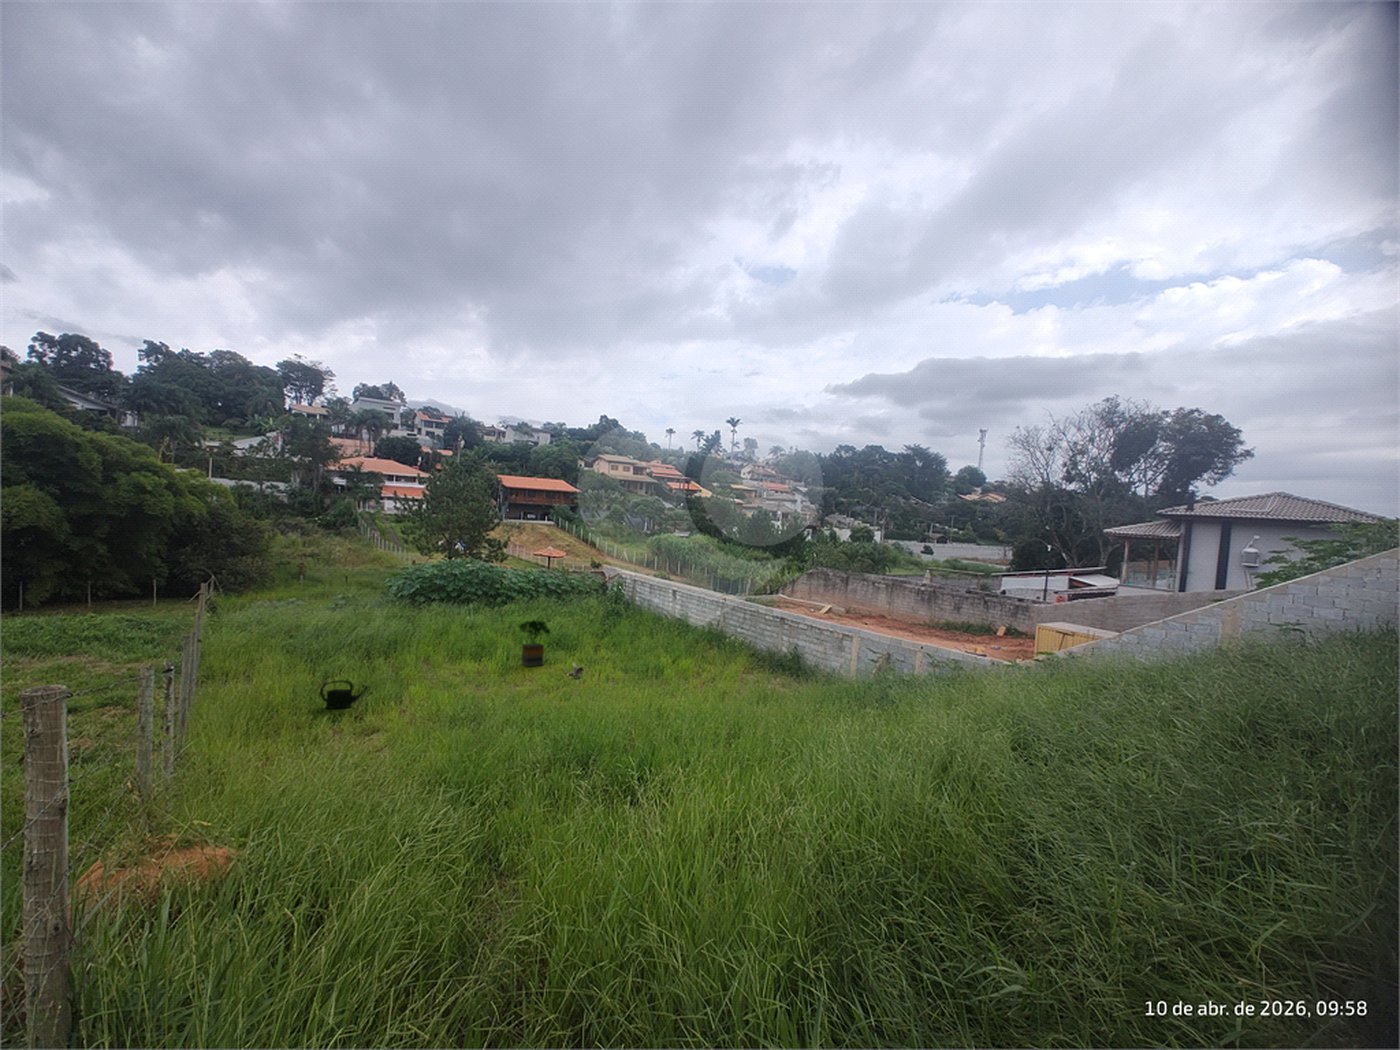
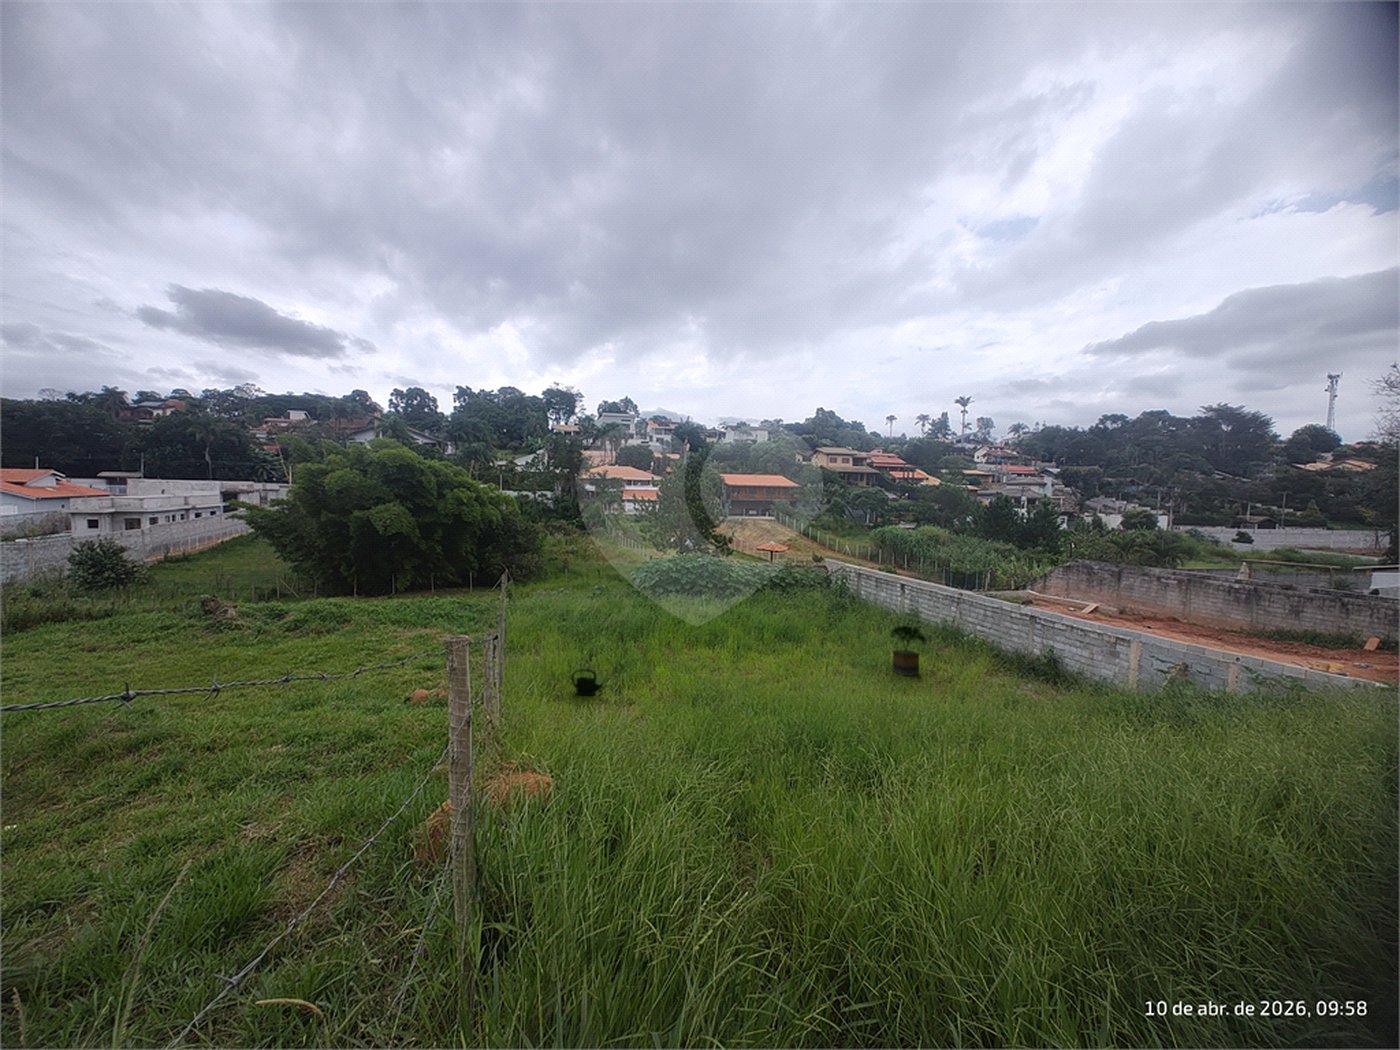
potted tree: present [520,620,550,667] -> present [890,626,927,676]

